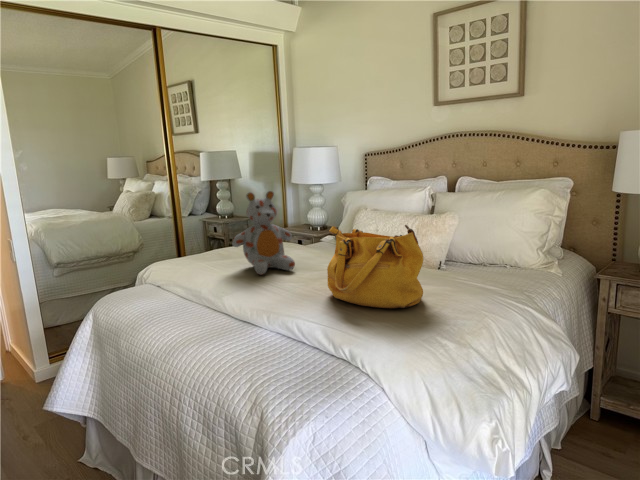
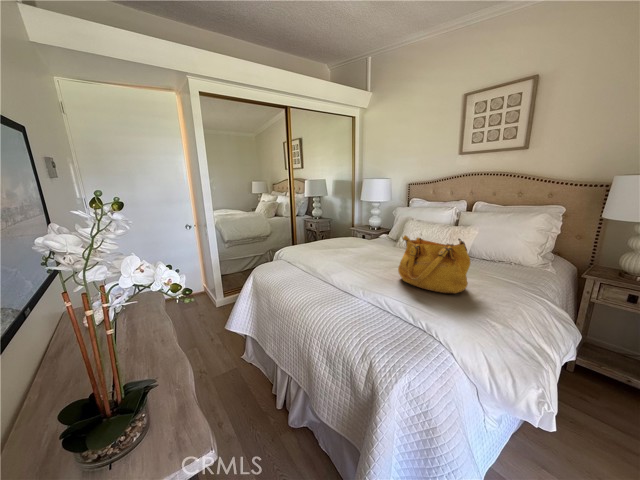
stuffed bear: present [232,191,295,275] -> none [333,208,371,260]

